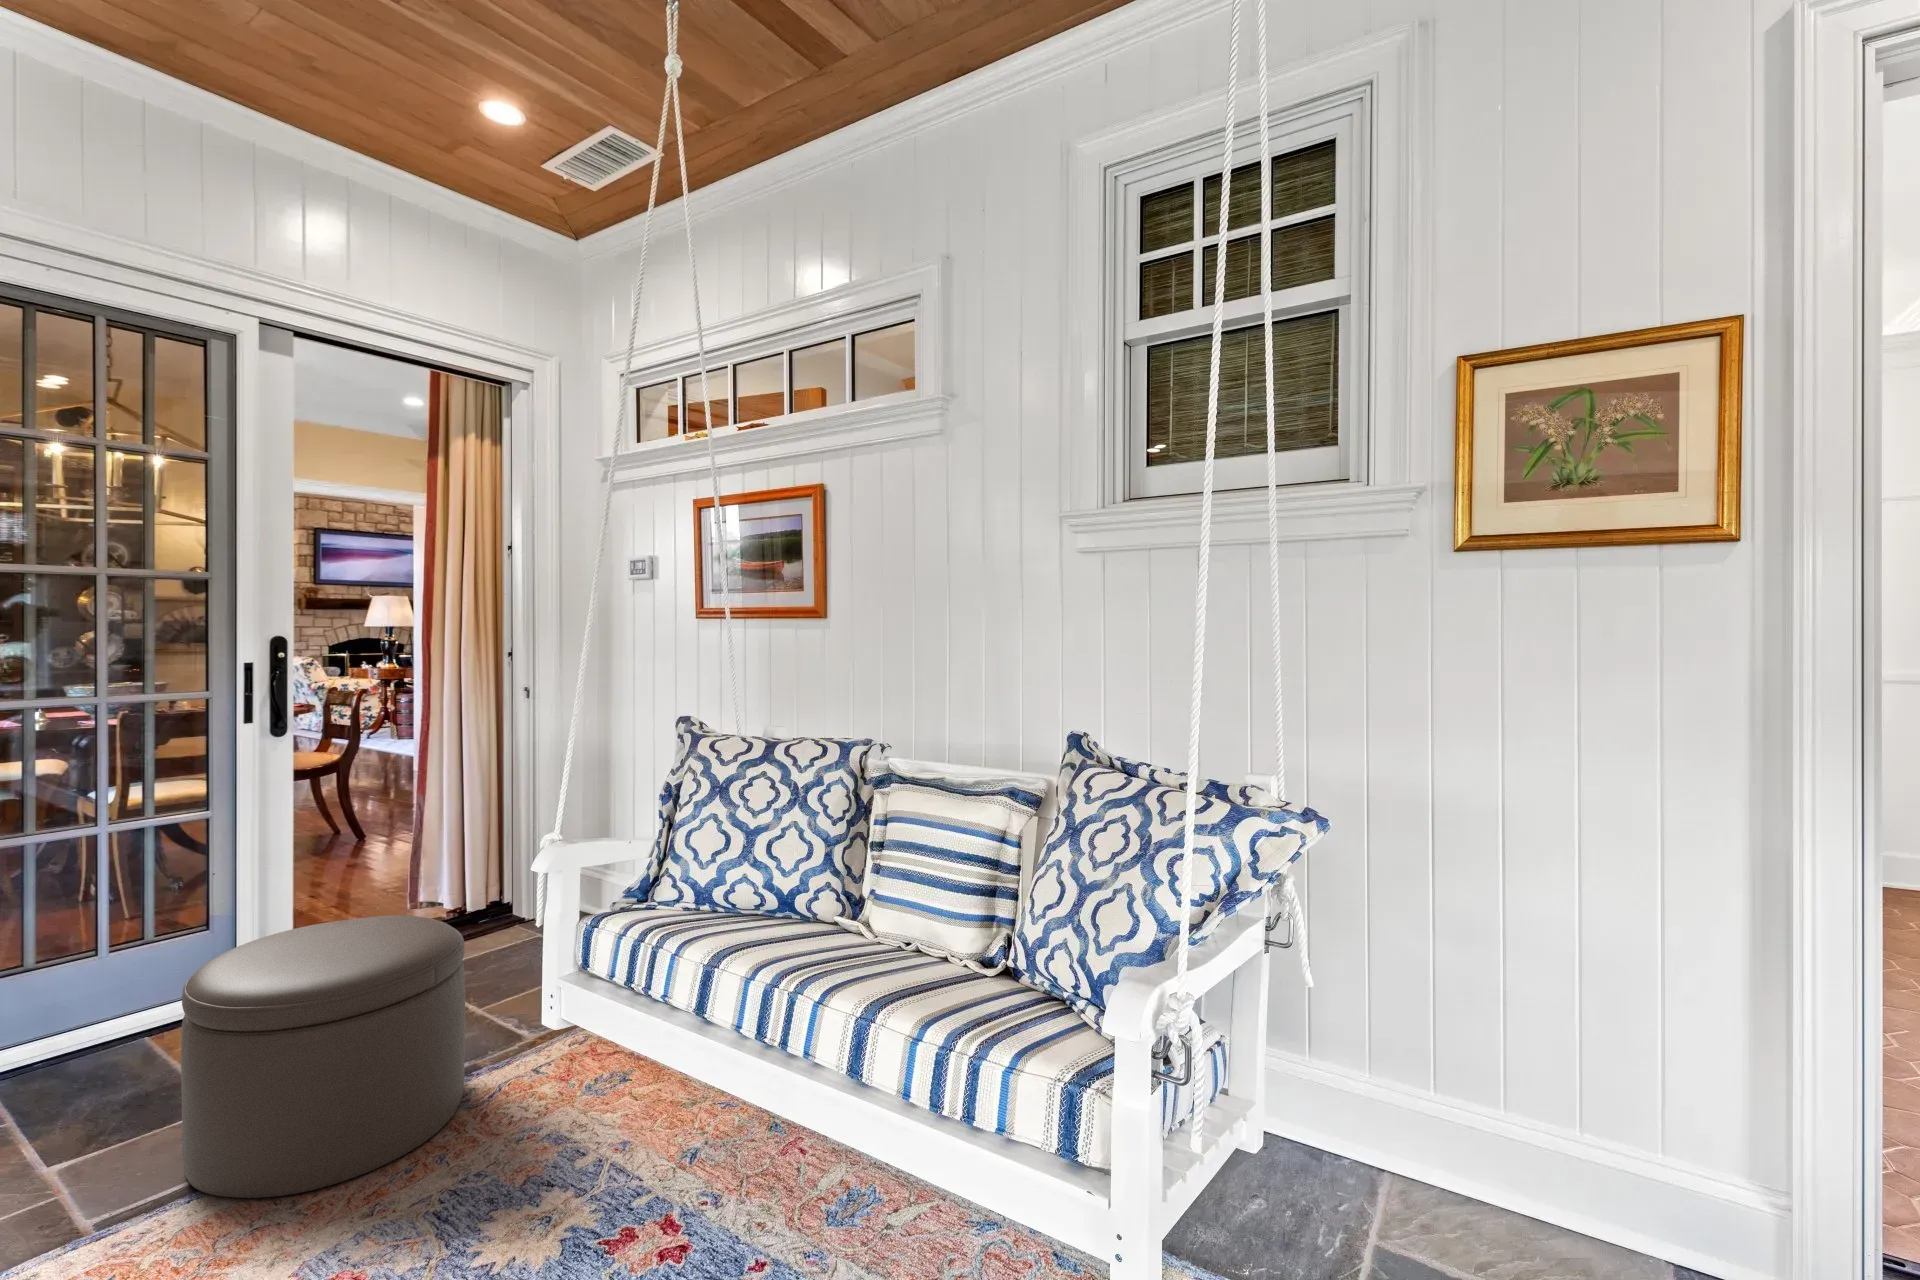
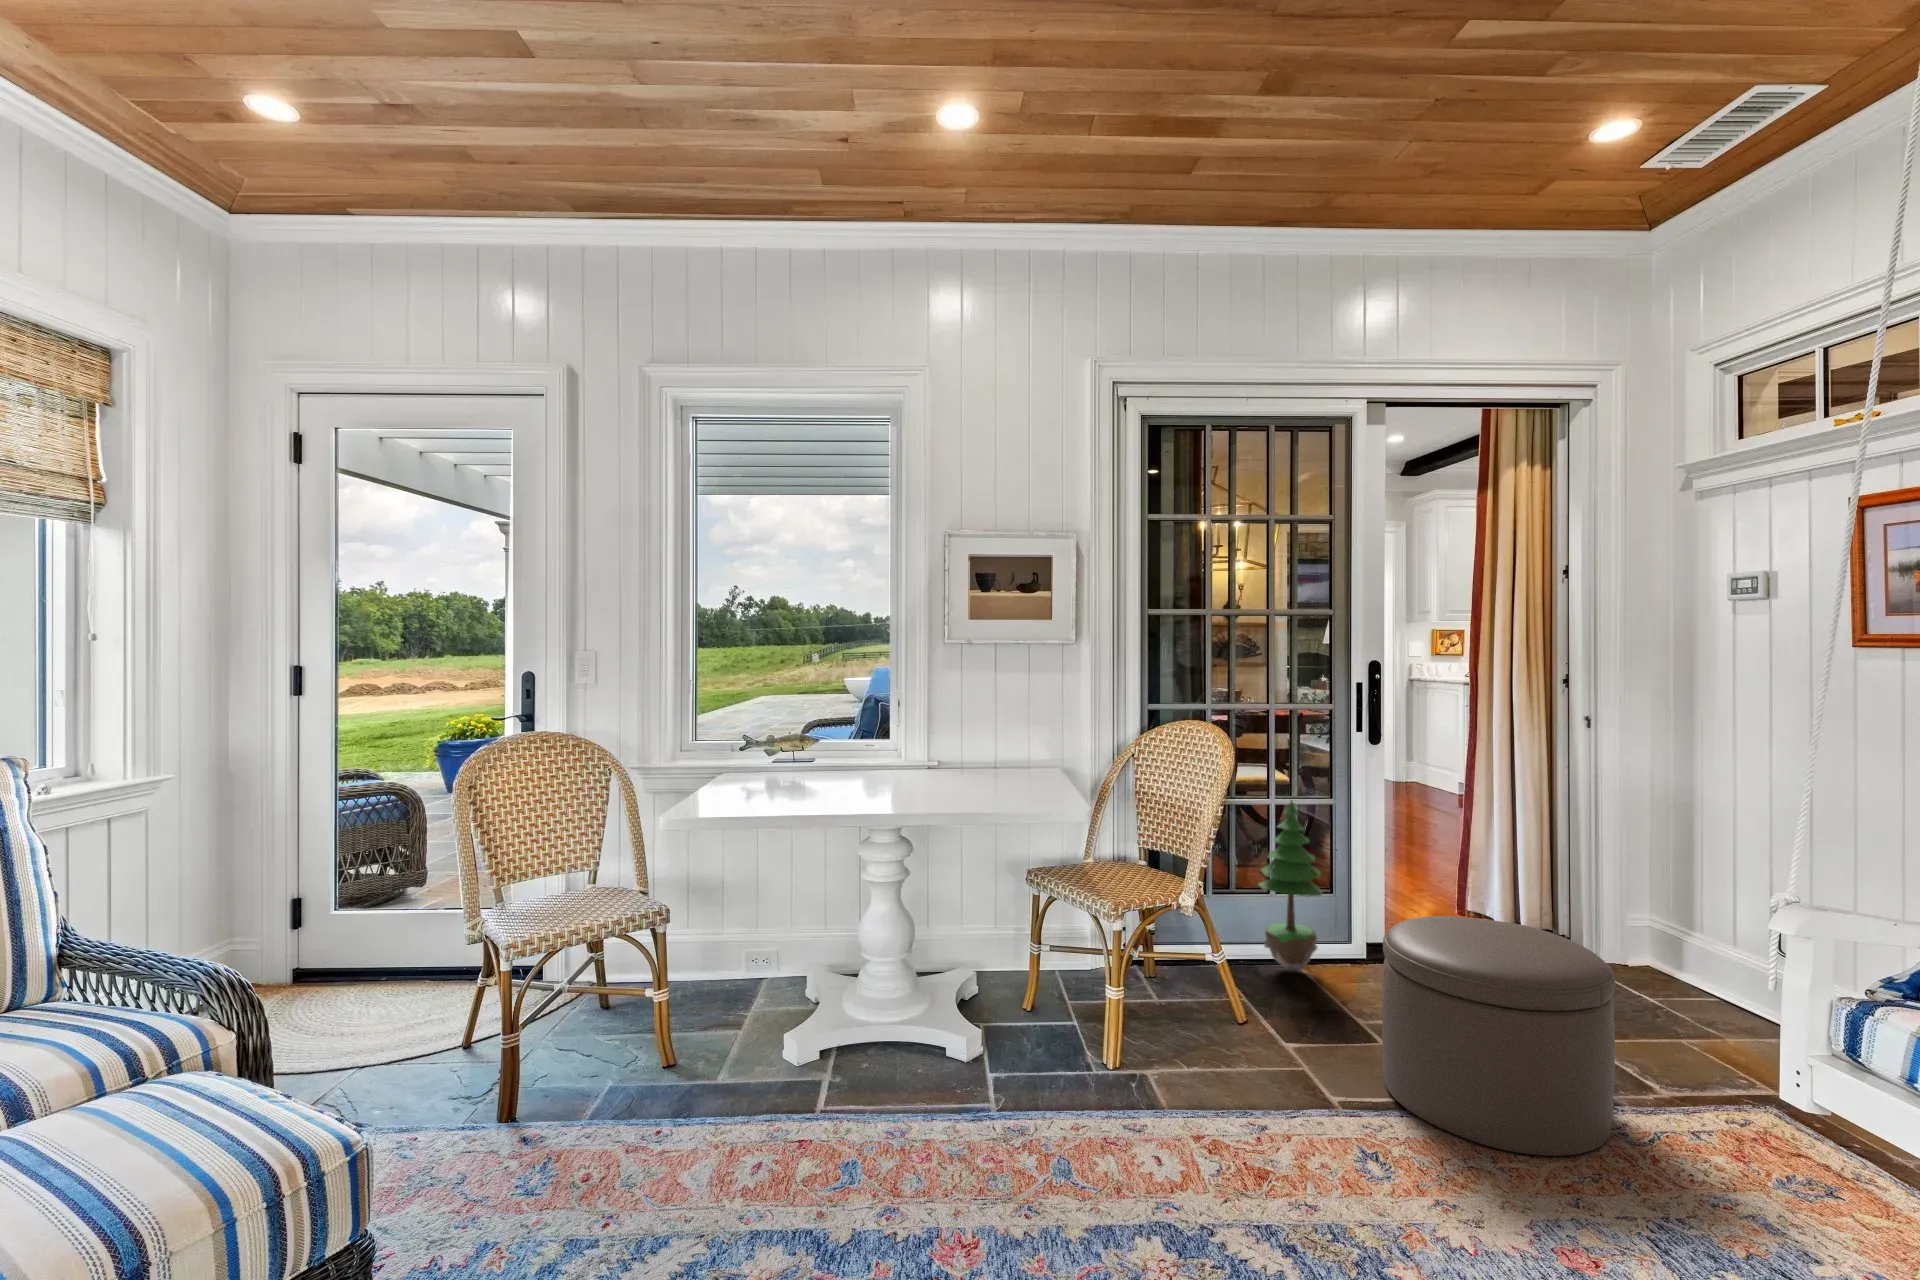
potted tree: none [61,818,177,1049] -> present [1259,800,1322,972]

